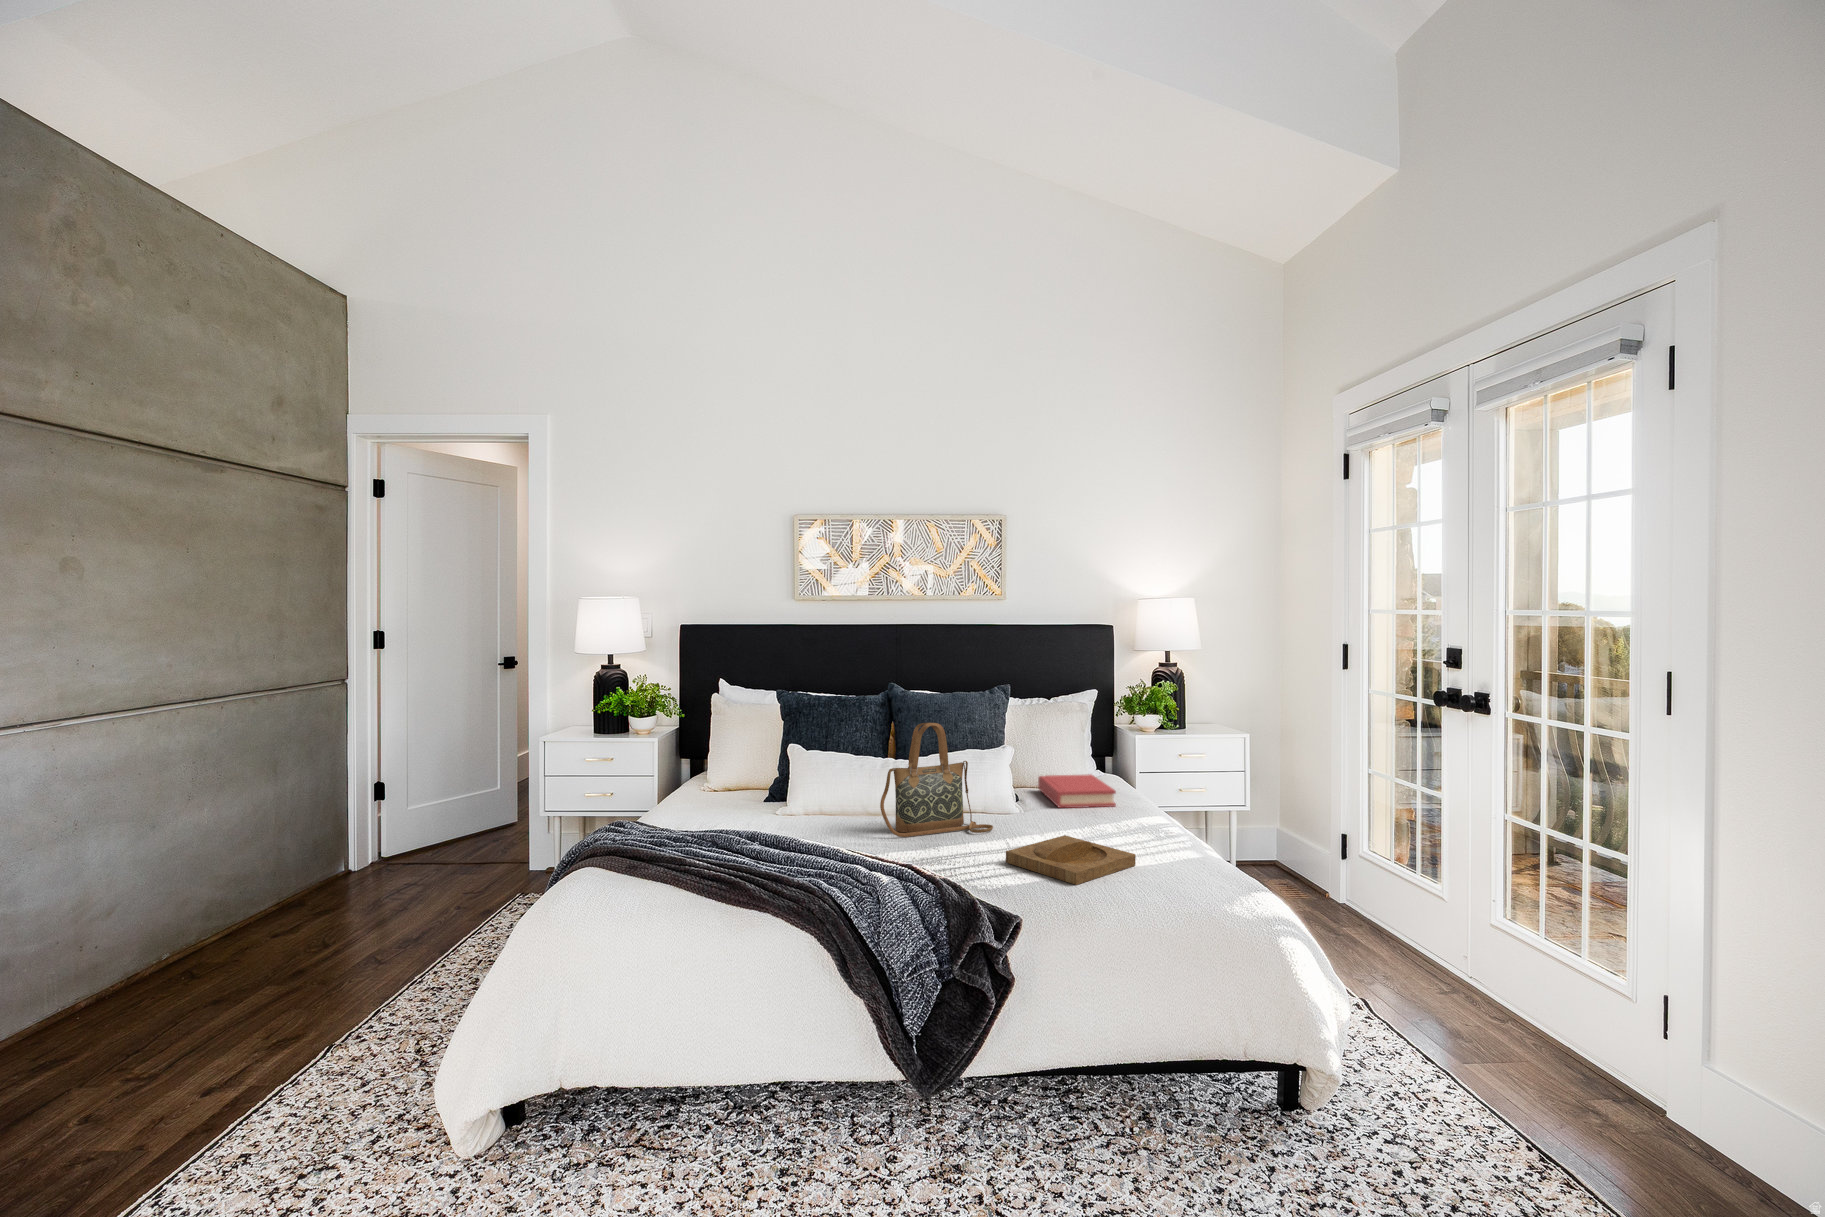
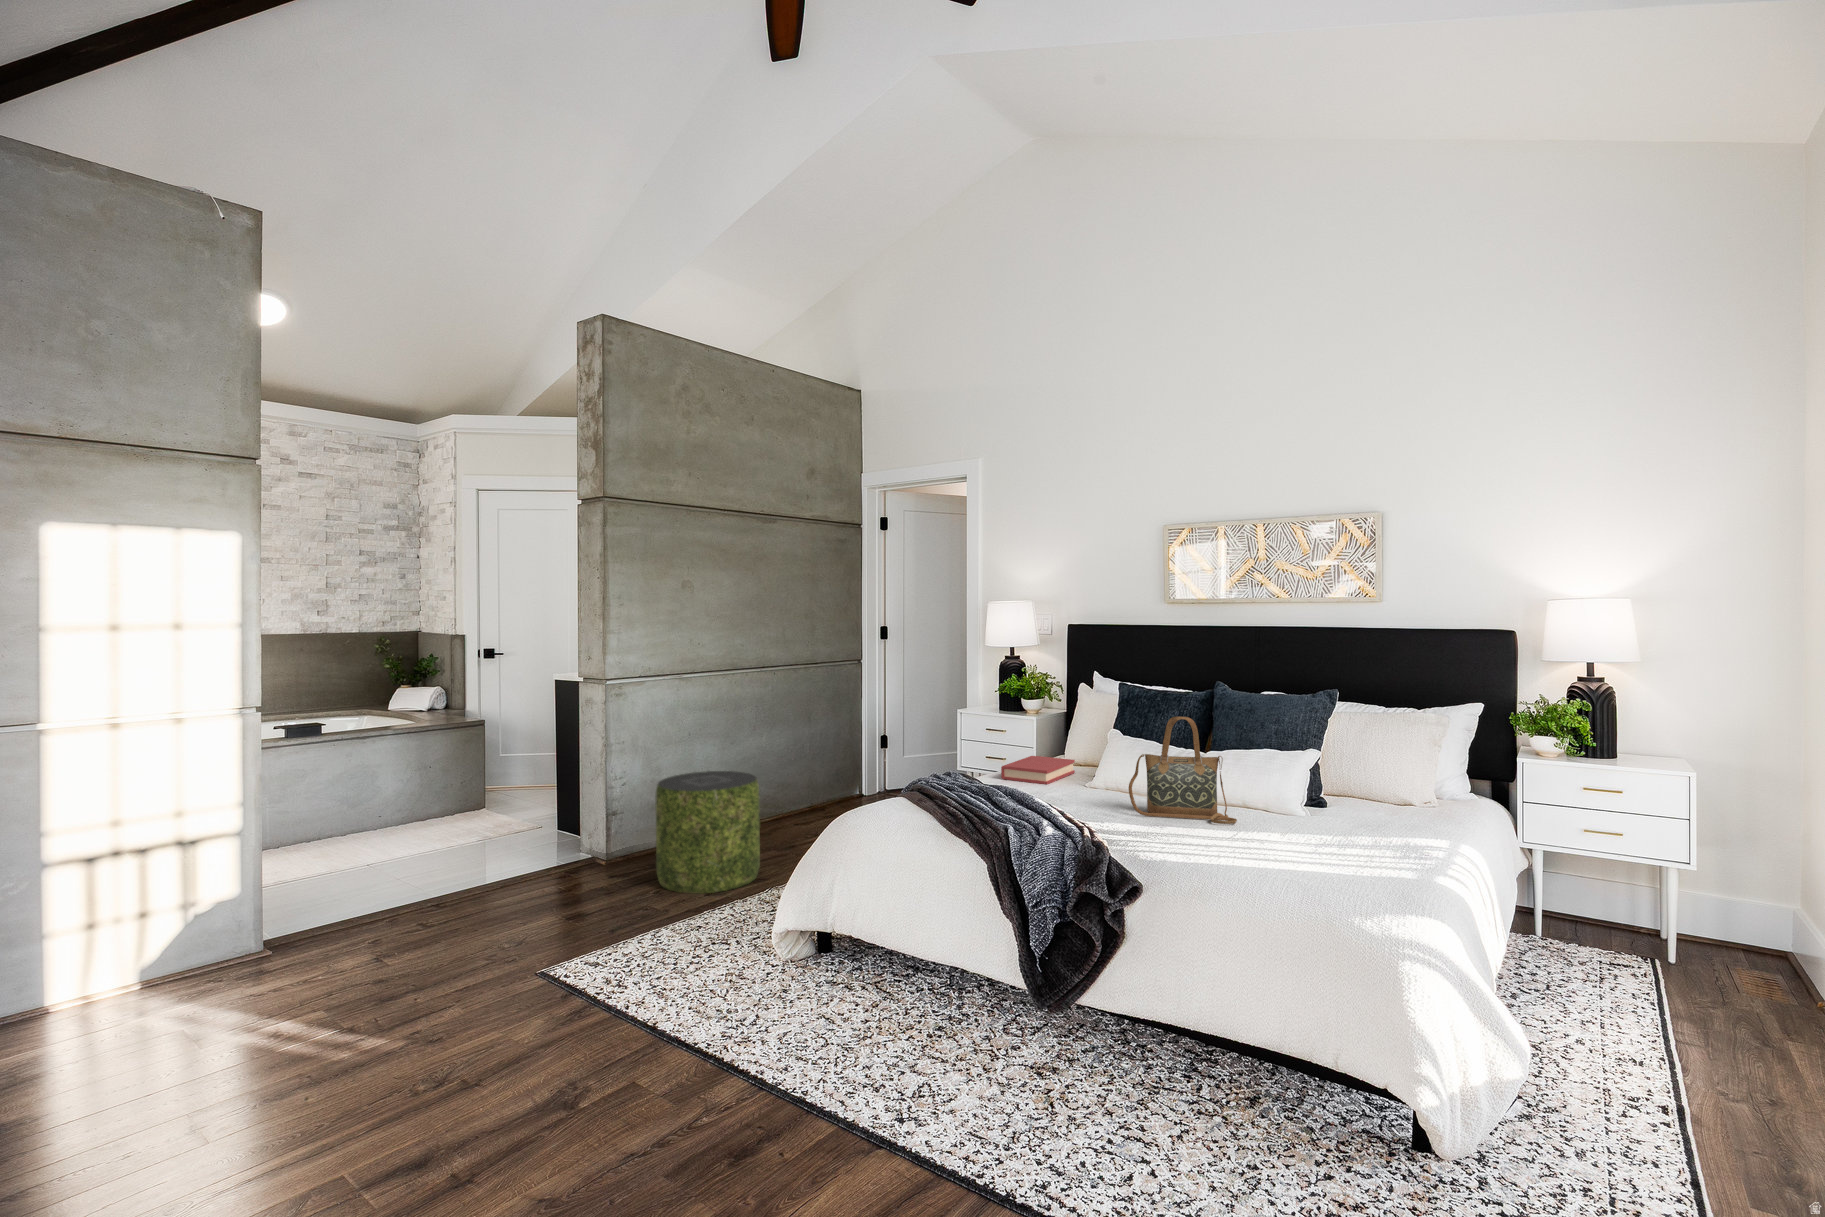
hardback book: present [1038,774,1116,808] -> present [1001,756,1075,784]
tray: present [1006,835,1136,885] -> none [1196,835,1319,873]
pouf: none [60,873,284,1110] -> present [656,771,760,894]

